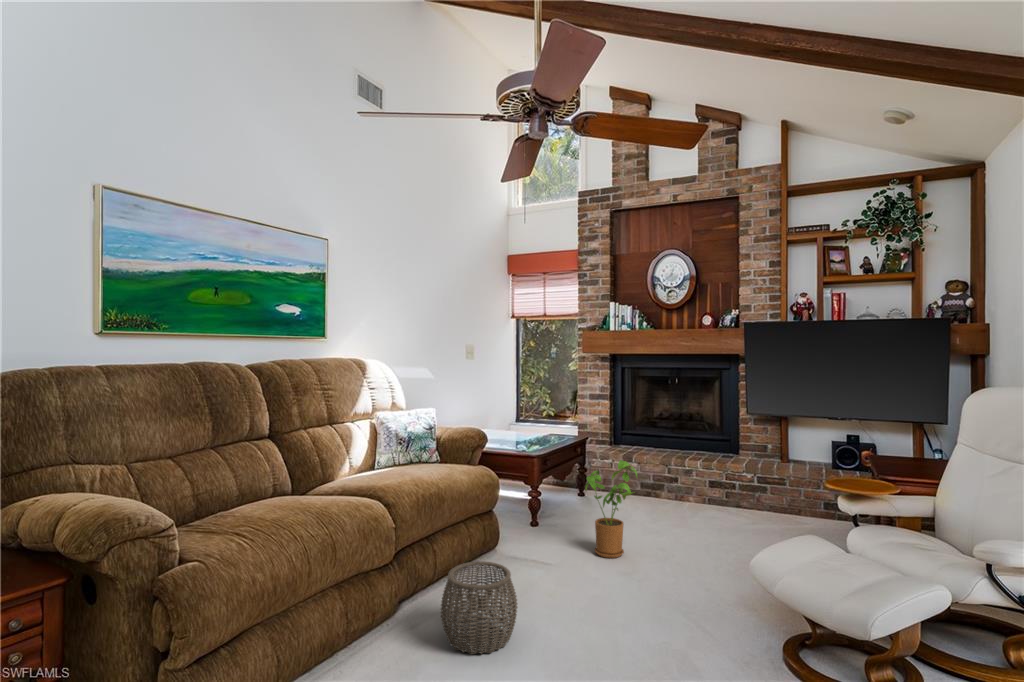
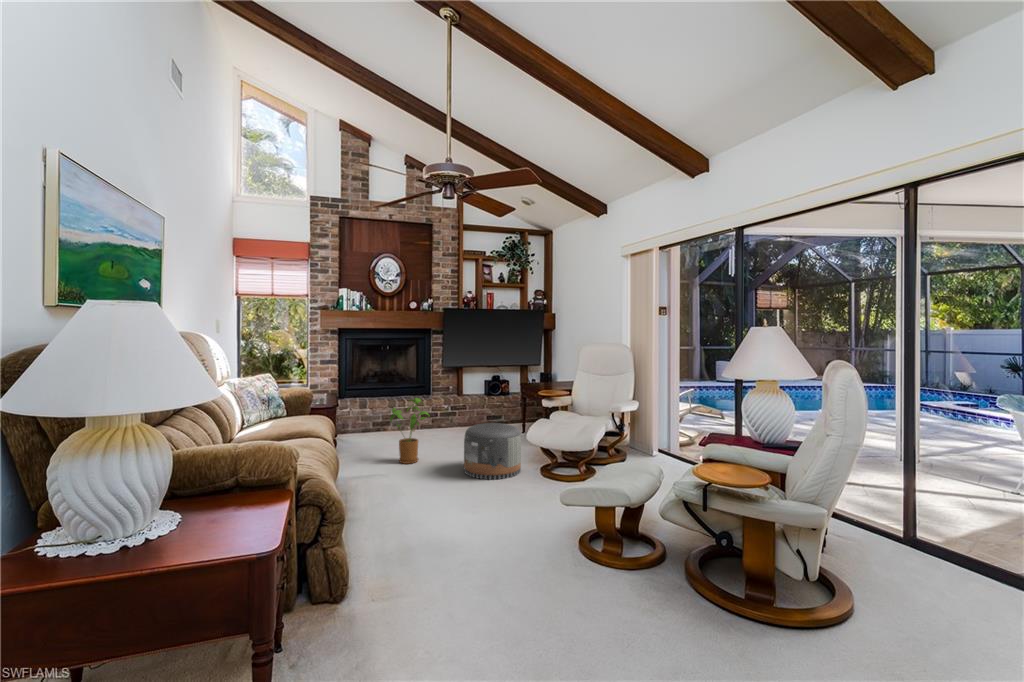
pouf: none [647,523,754,639] -> present [464,423,521,480]
woven basket: present [441,561,518,654] -> none [383,463,436,520]

